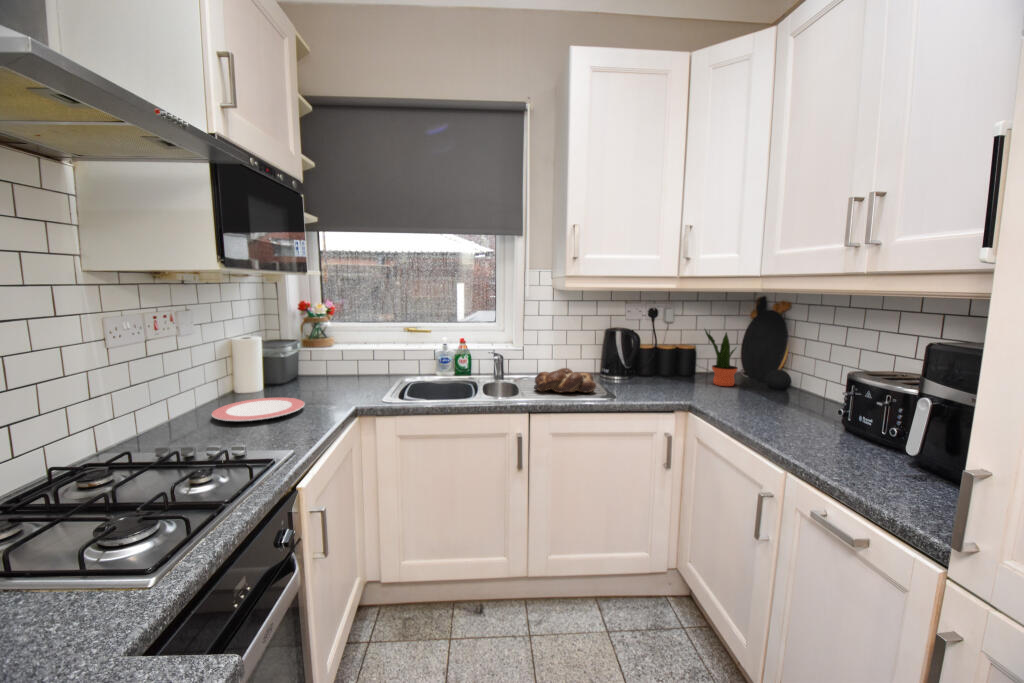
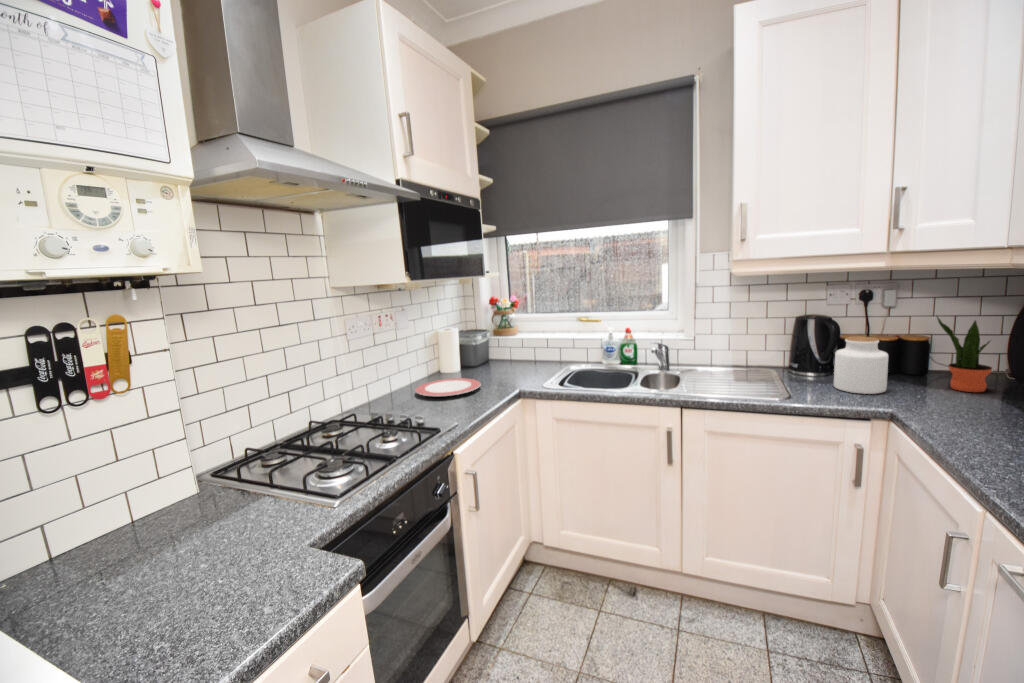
jar: none [641,345,679,391] -> present [834,336,888,394]
bread loaf: present [534,368,596,392] -> none [695,361,768,389]

